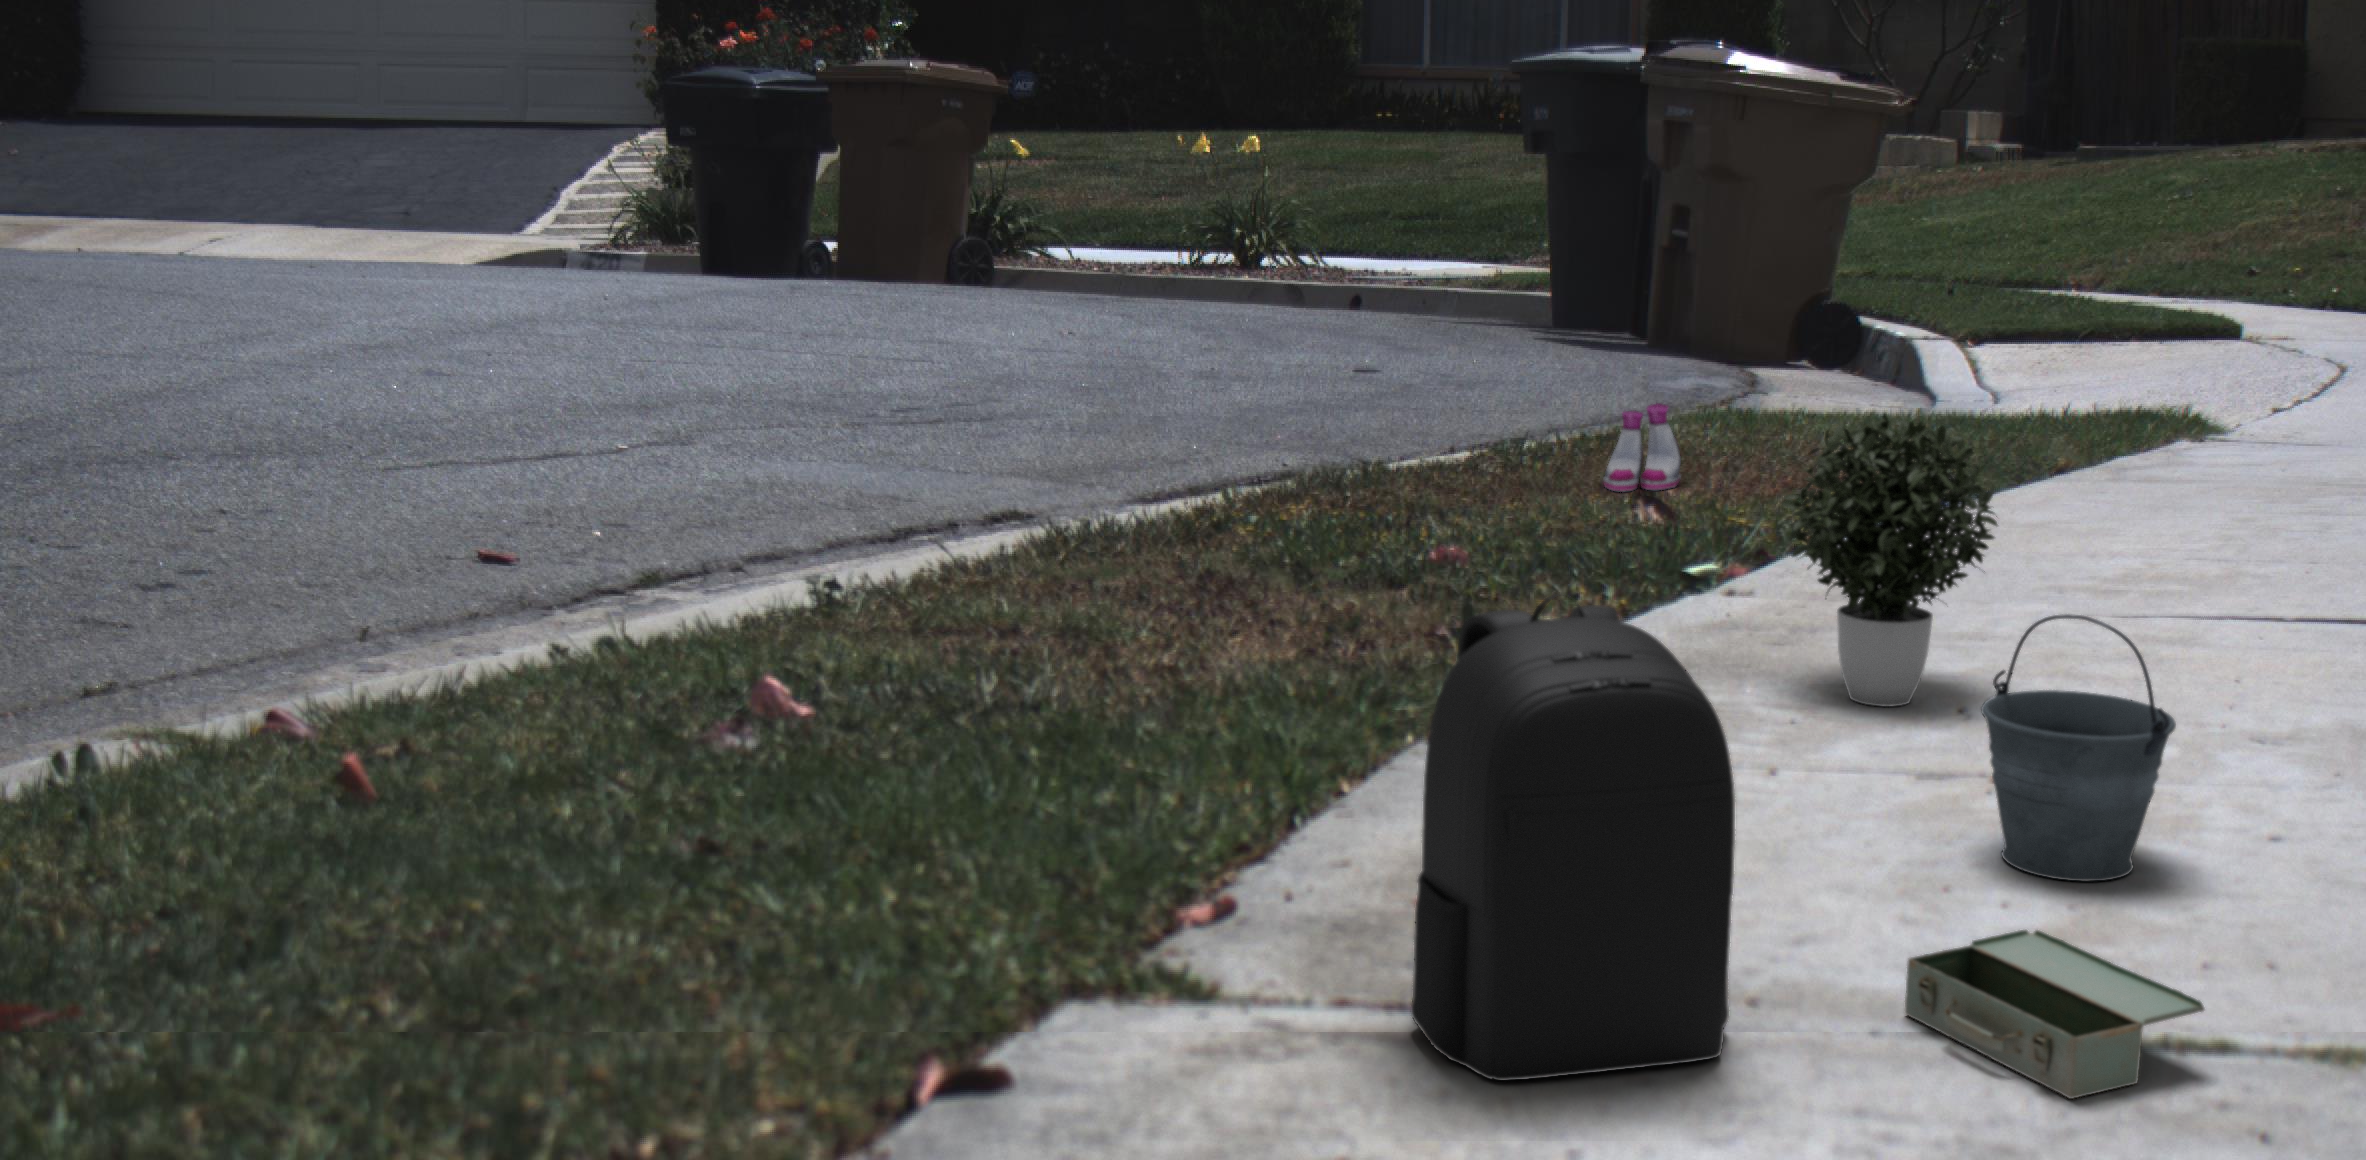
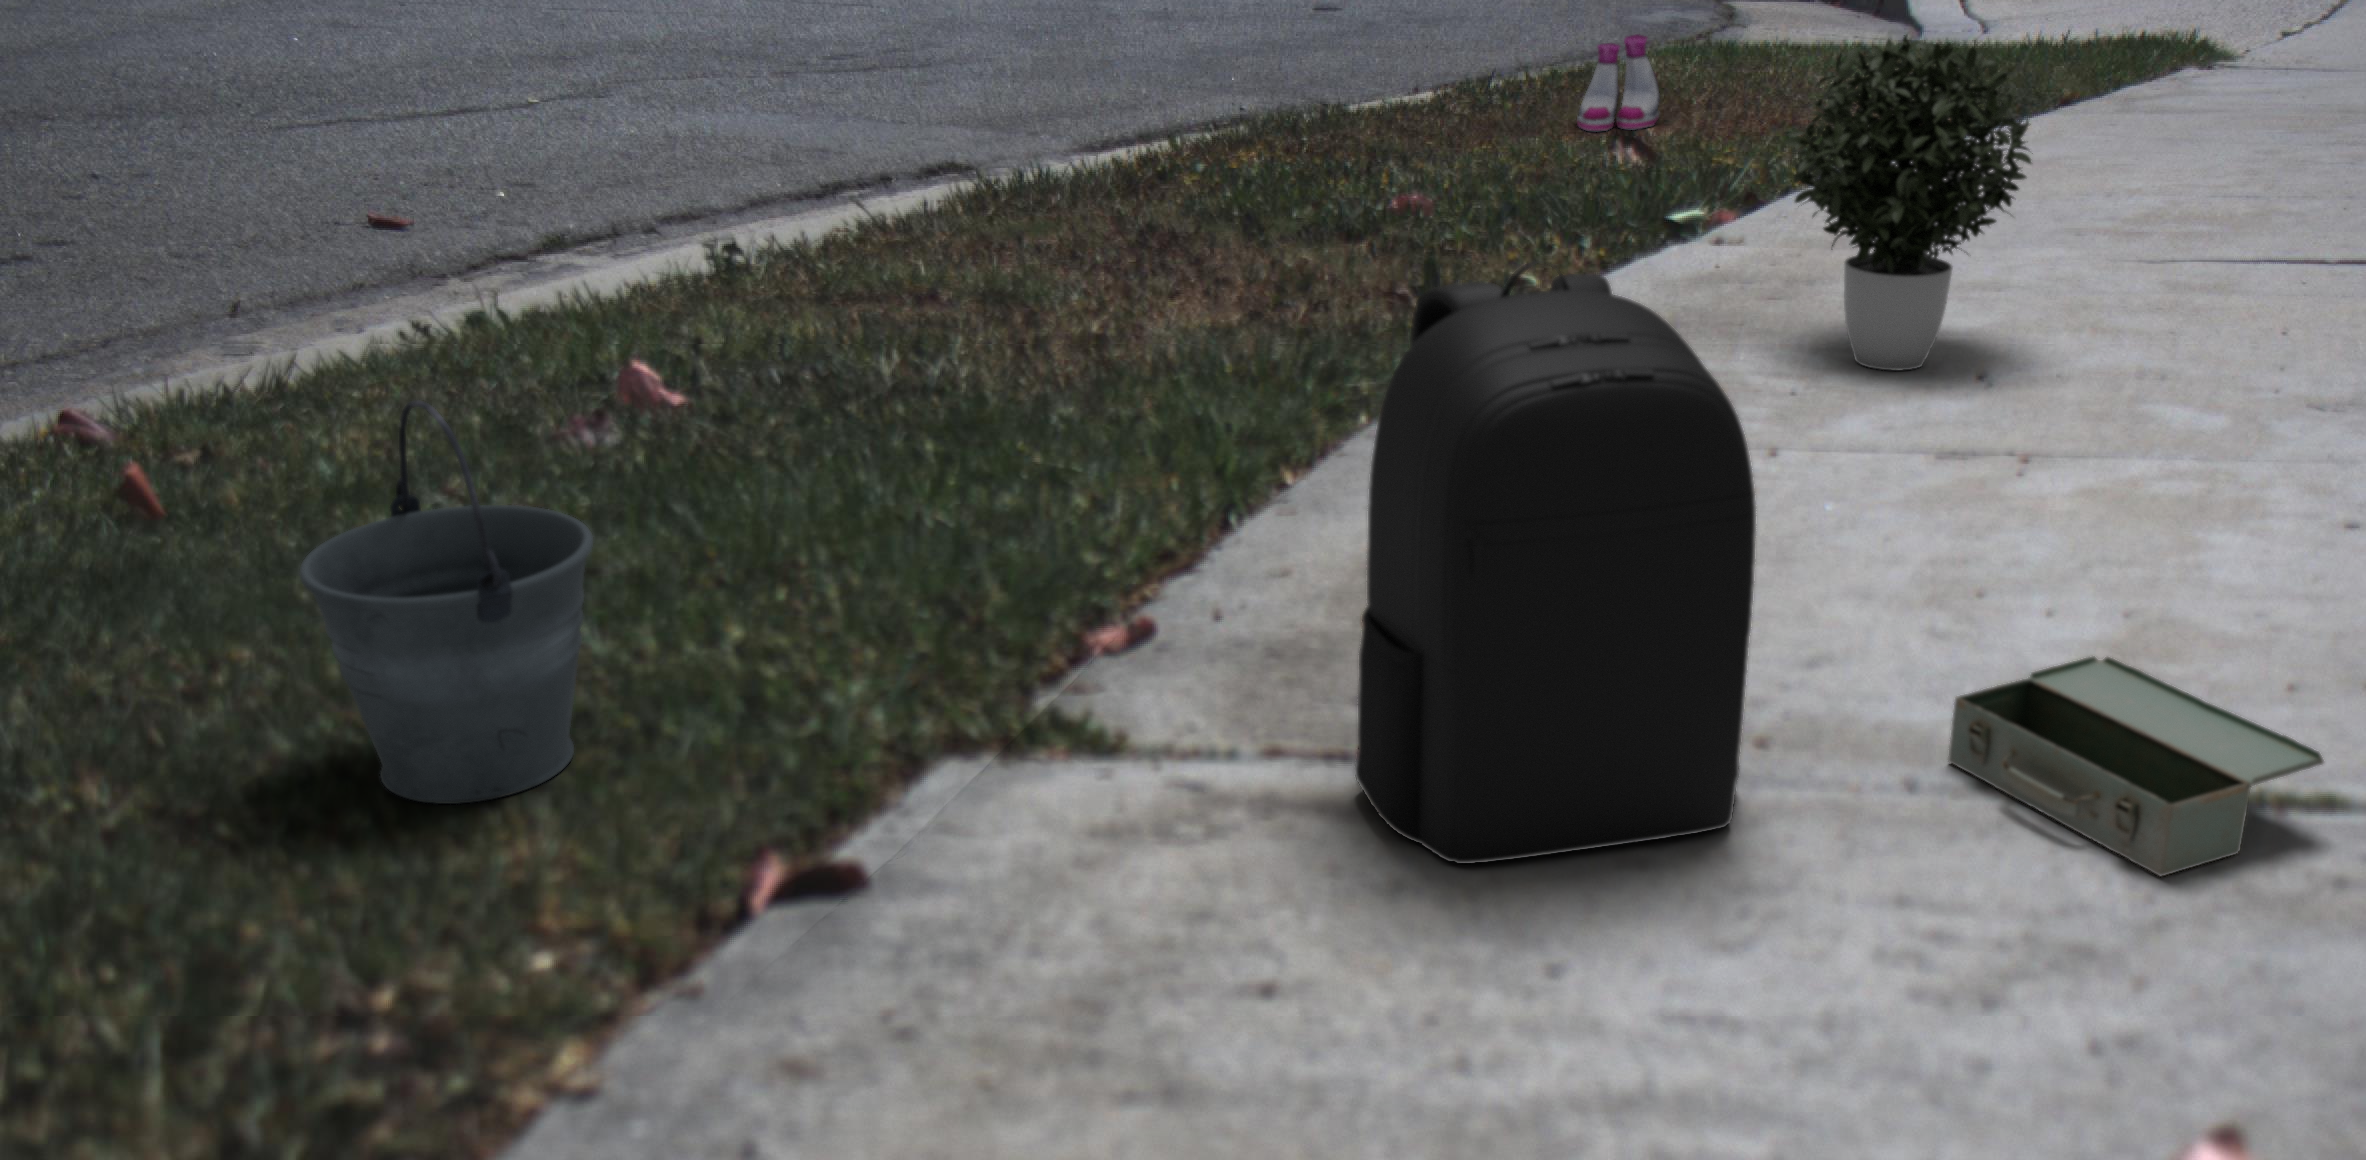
bucket: present [1981,614,2176,881] -> present [300,400,593,804]

